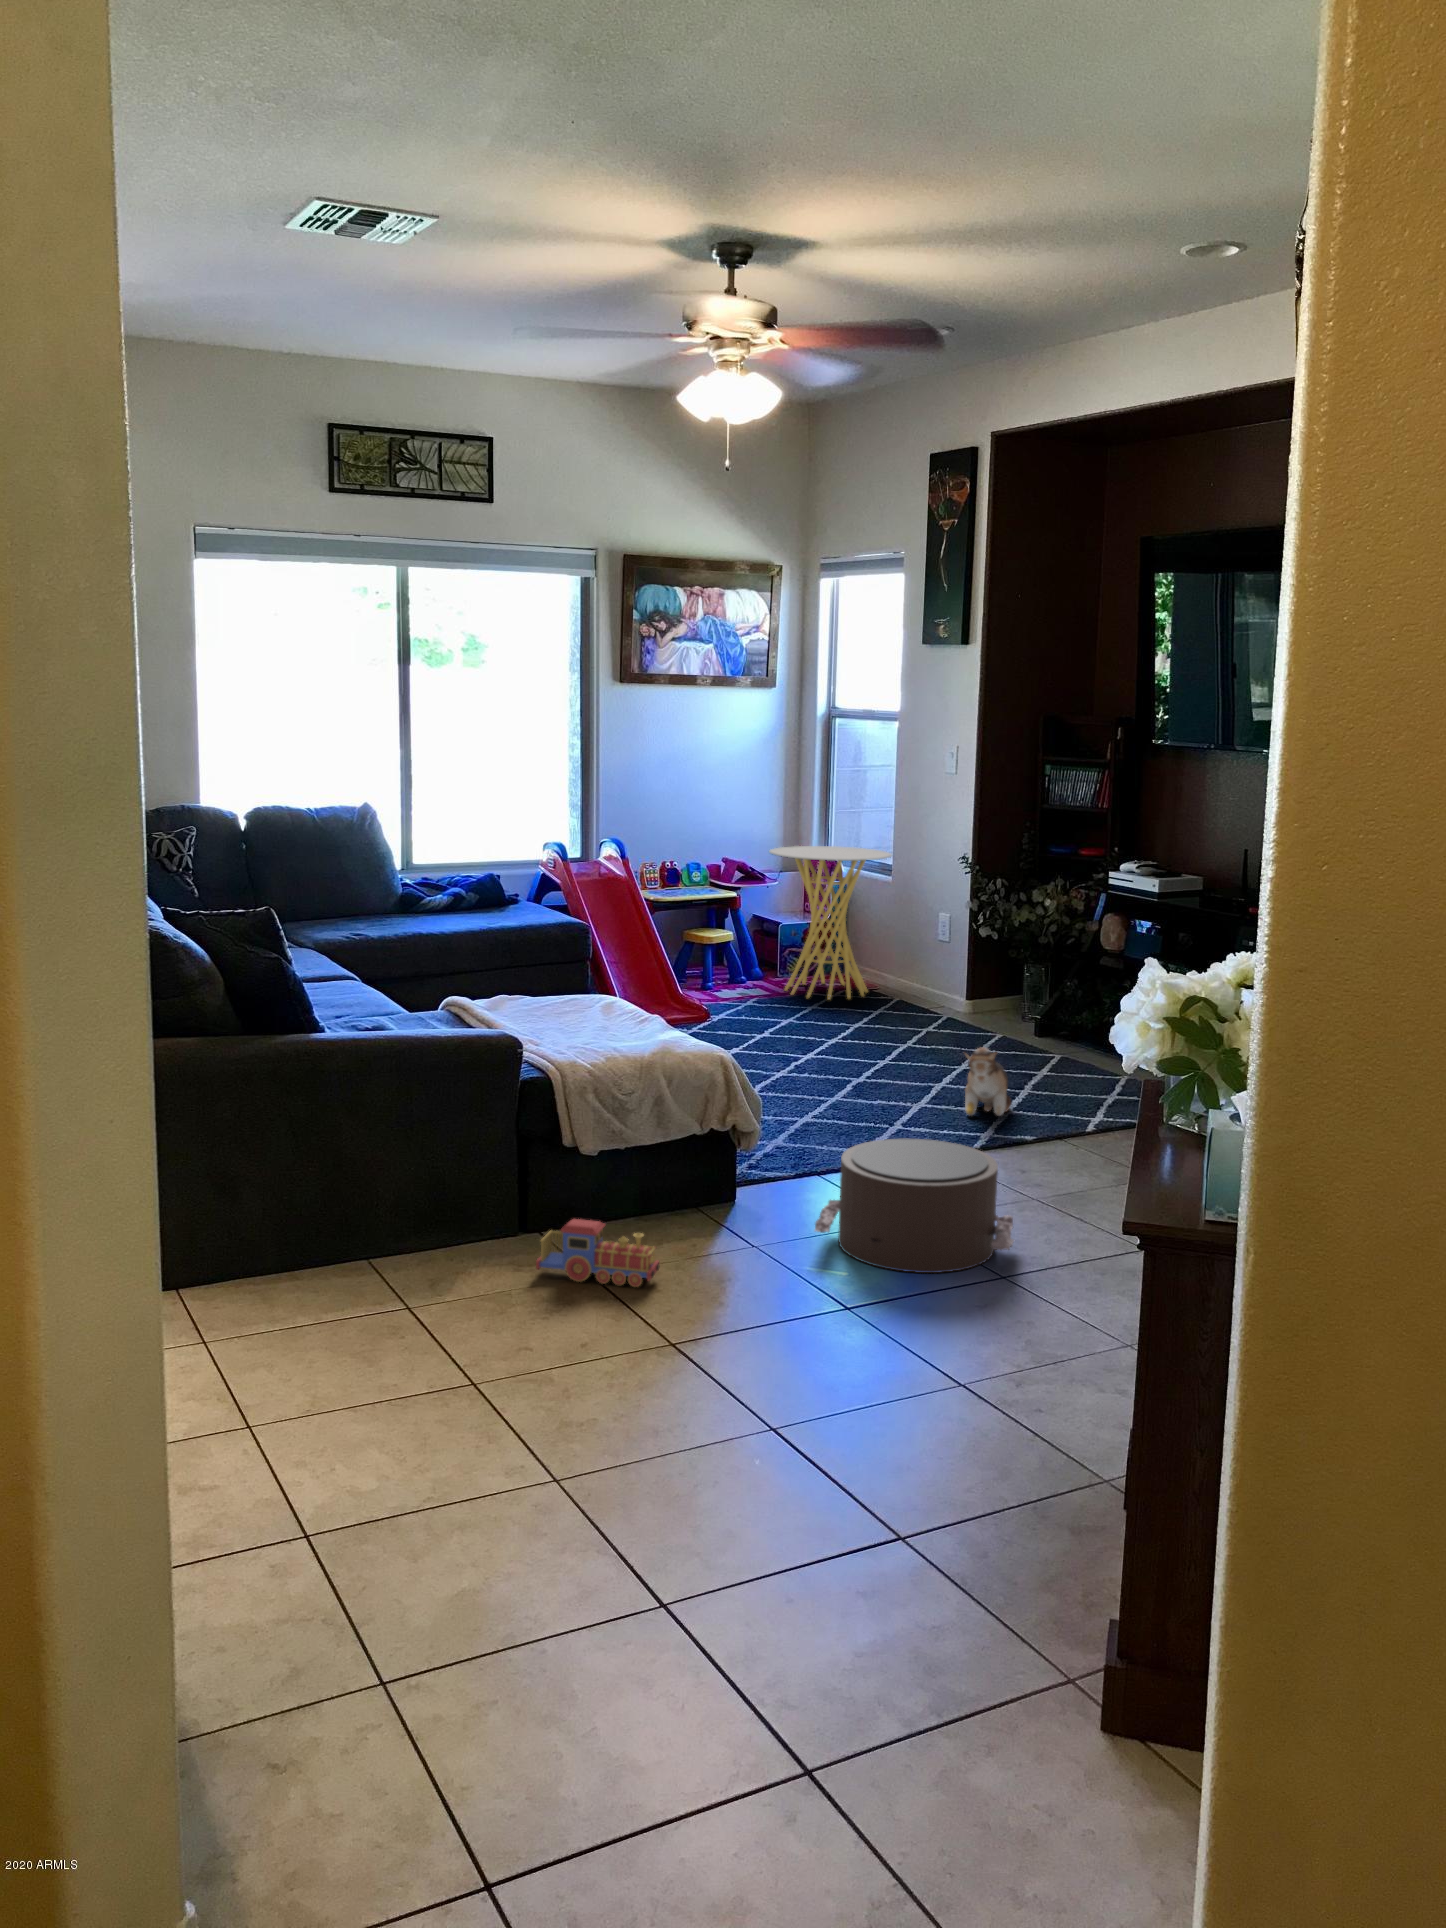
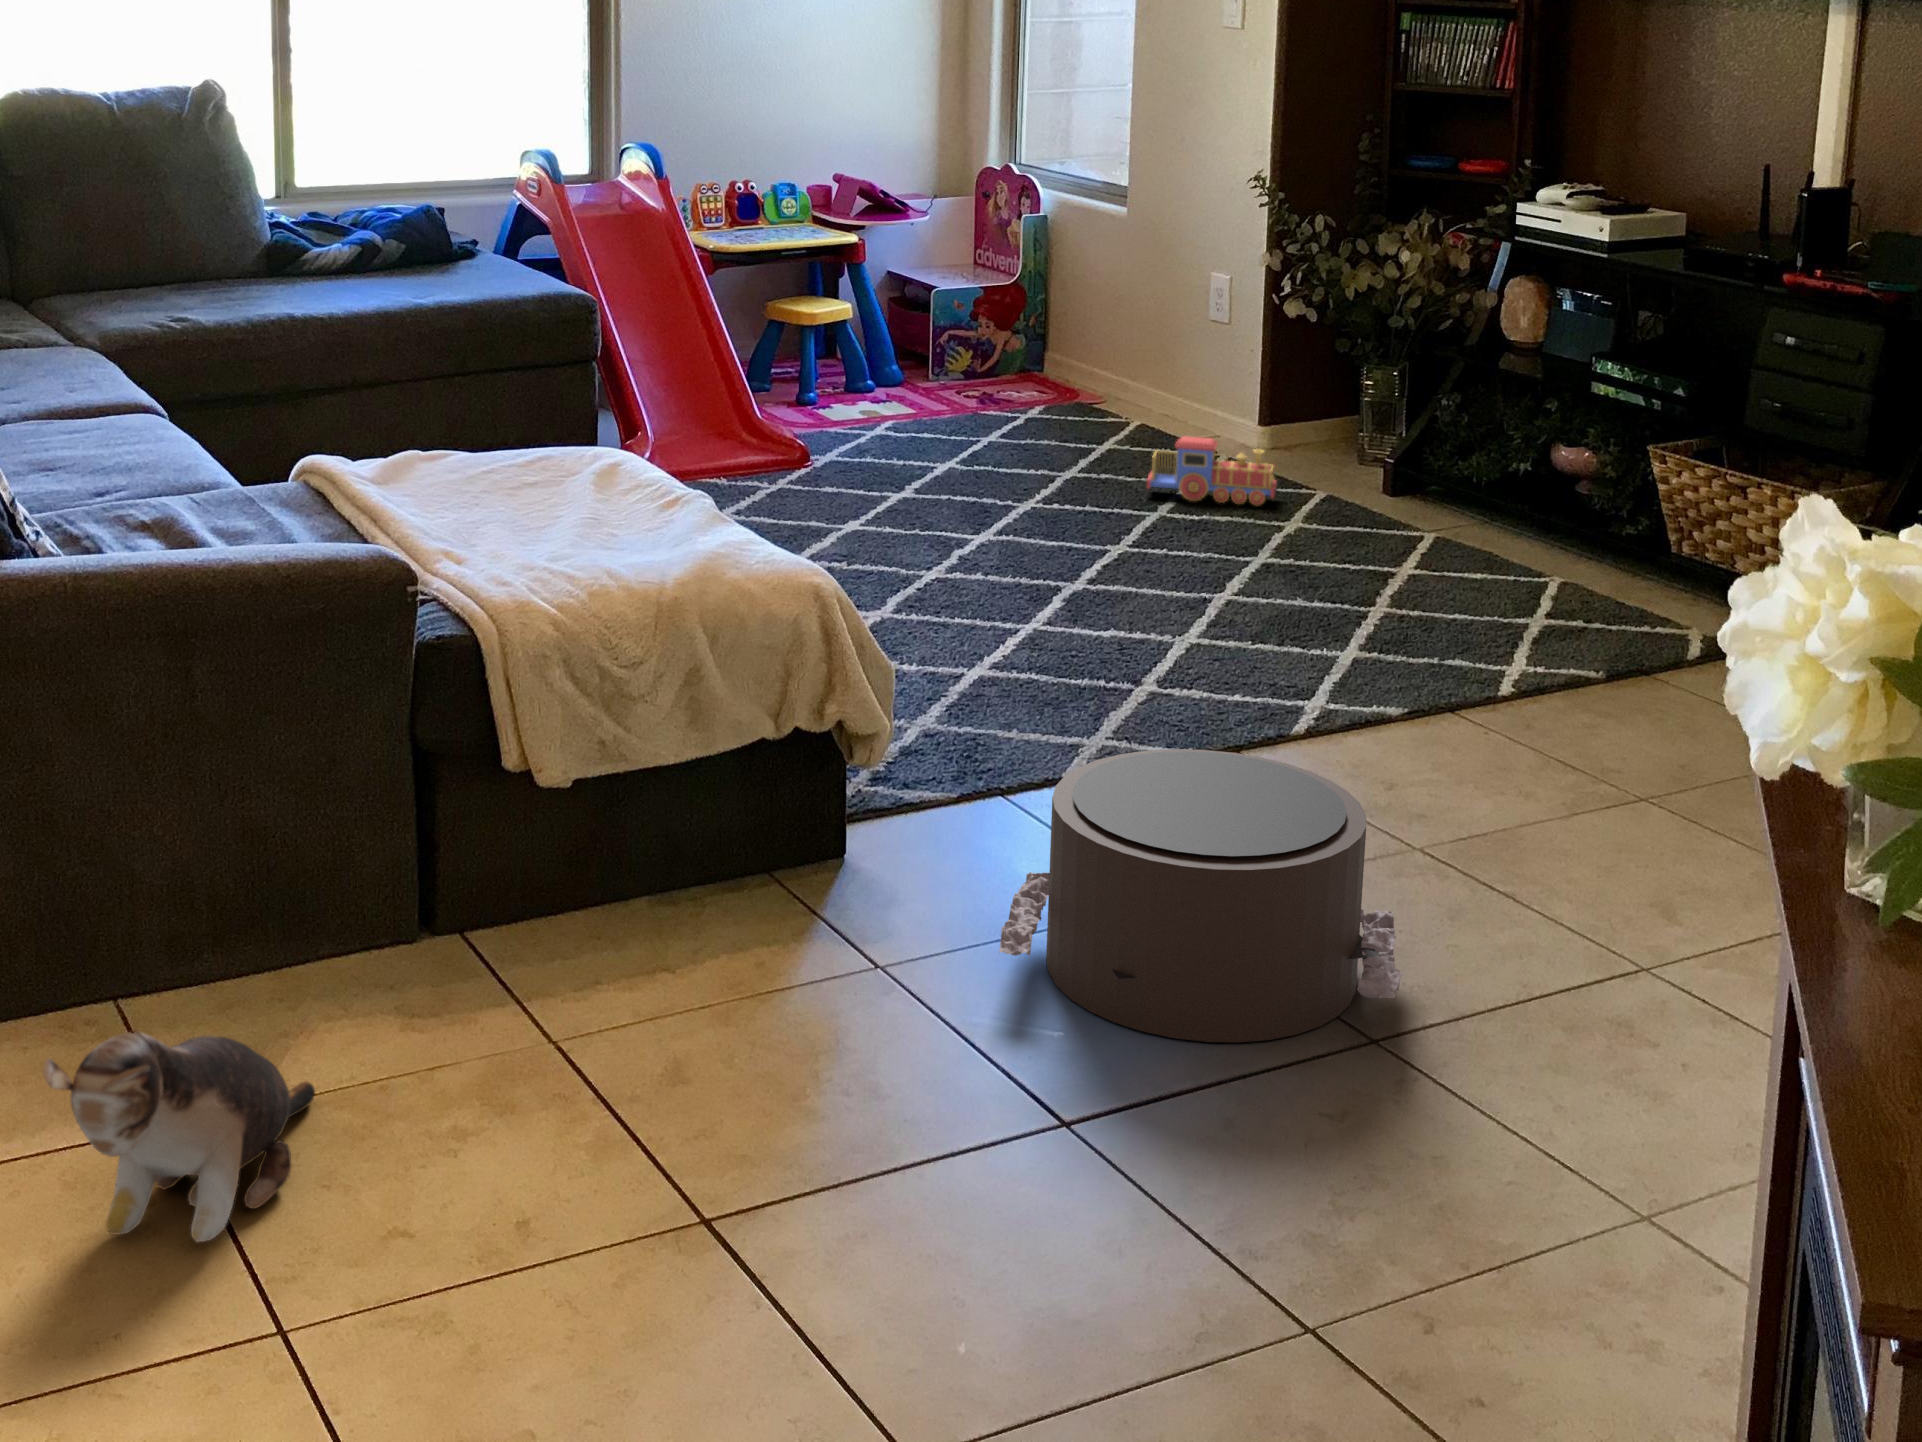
side table: present [769,846,892,1000] -> none [914,153,1128,422]
plush toy: present [965,1047,1012,1116] -> present [43,1030,315,1242]
toy train: present [536,1219,660,1287] -> present [1146,436,1278,506]

